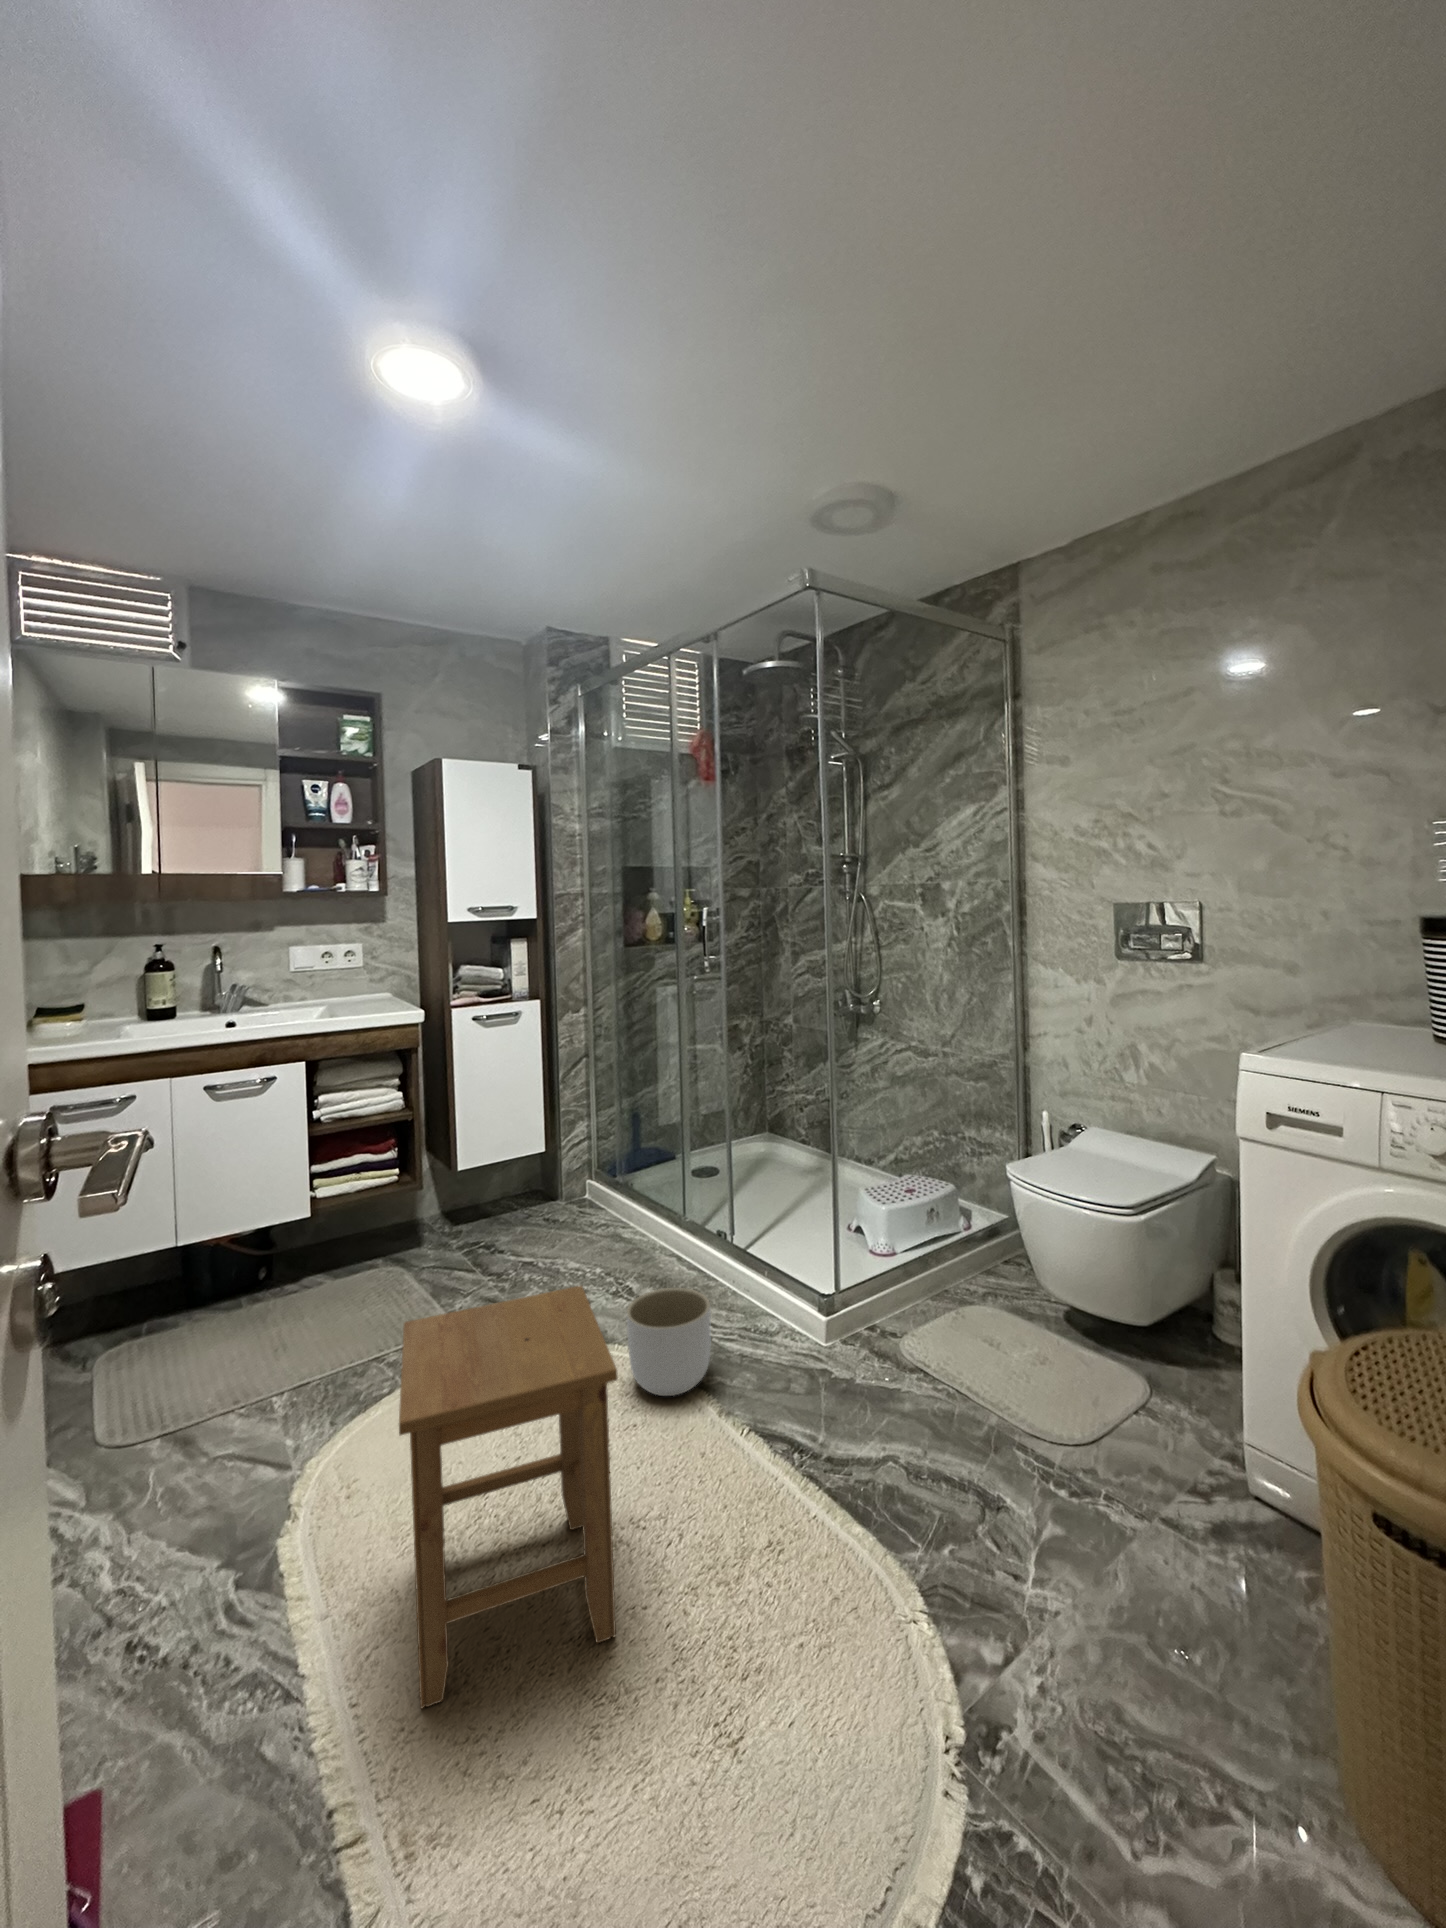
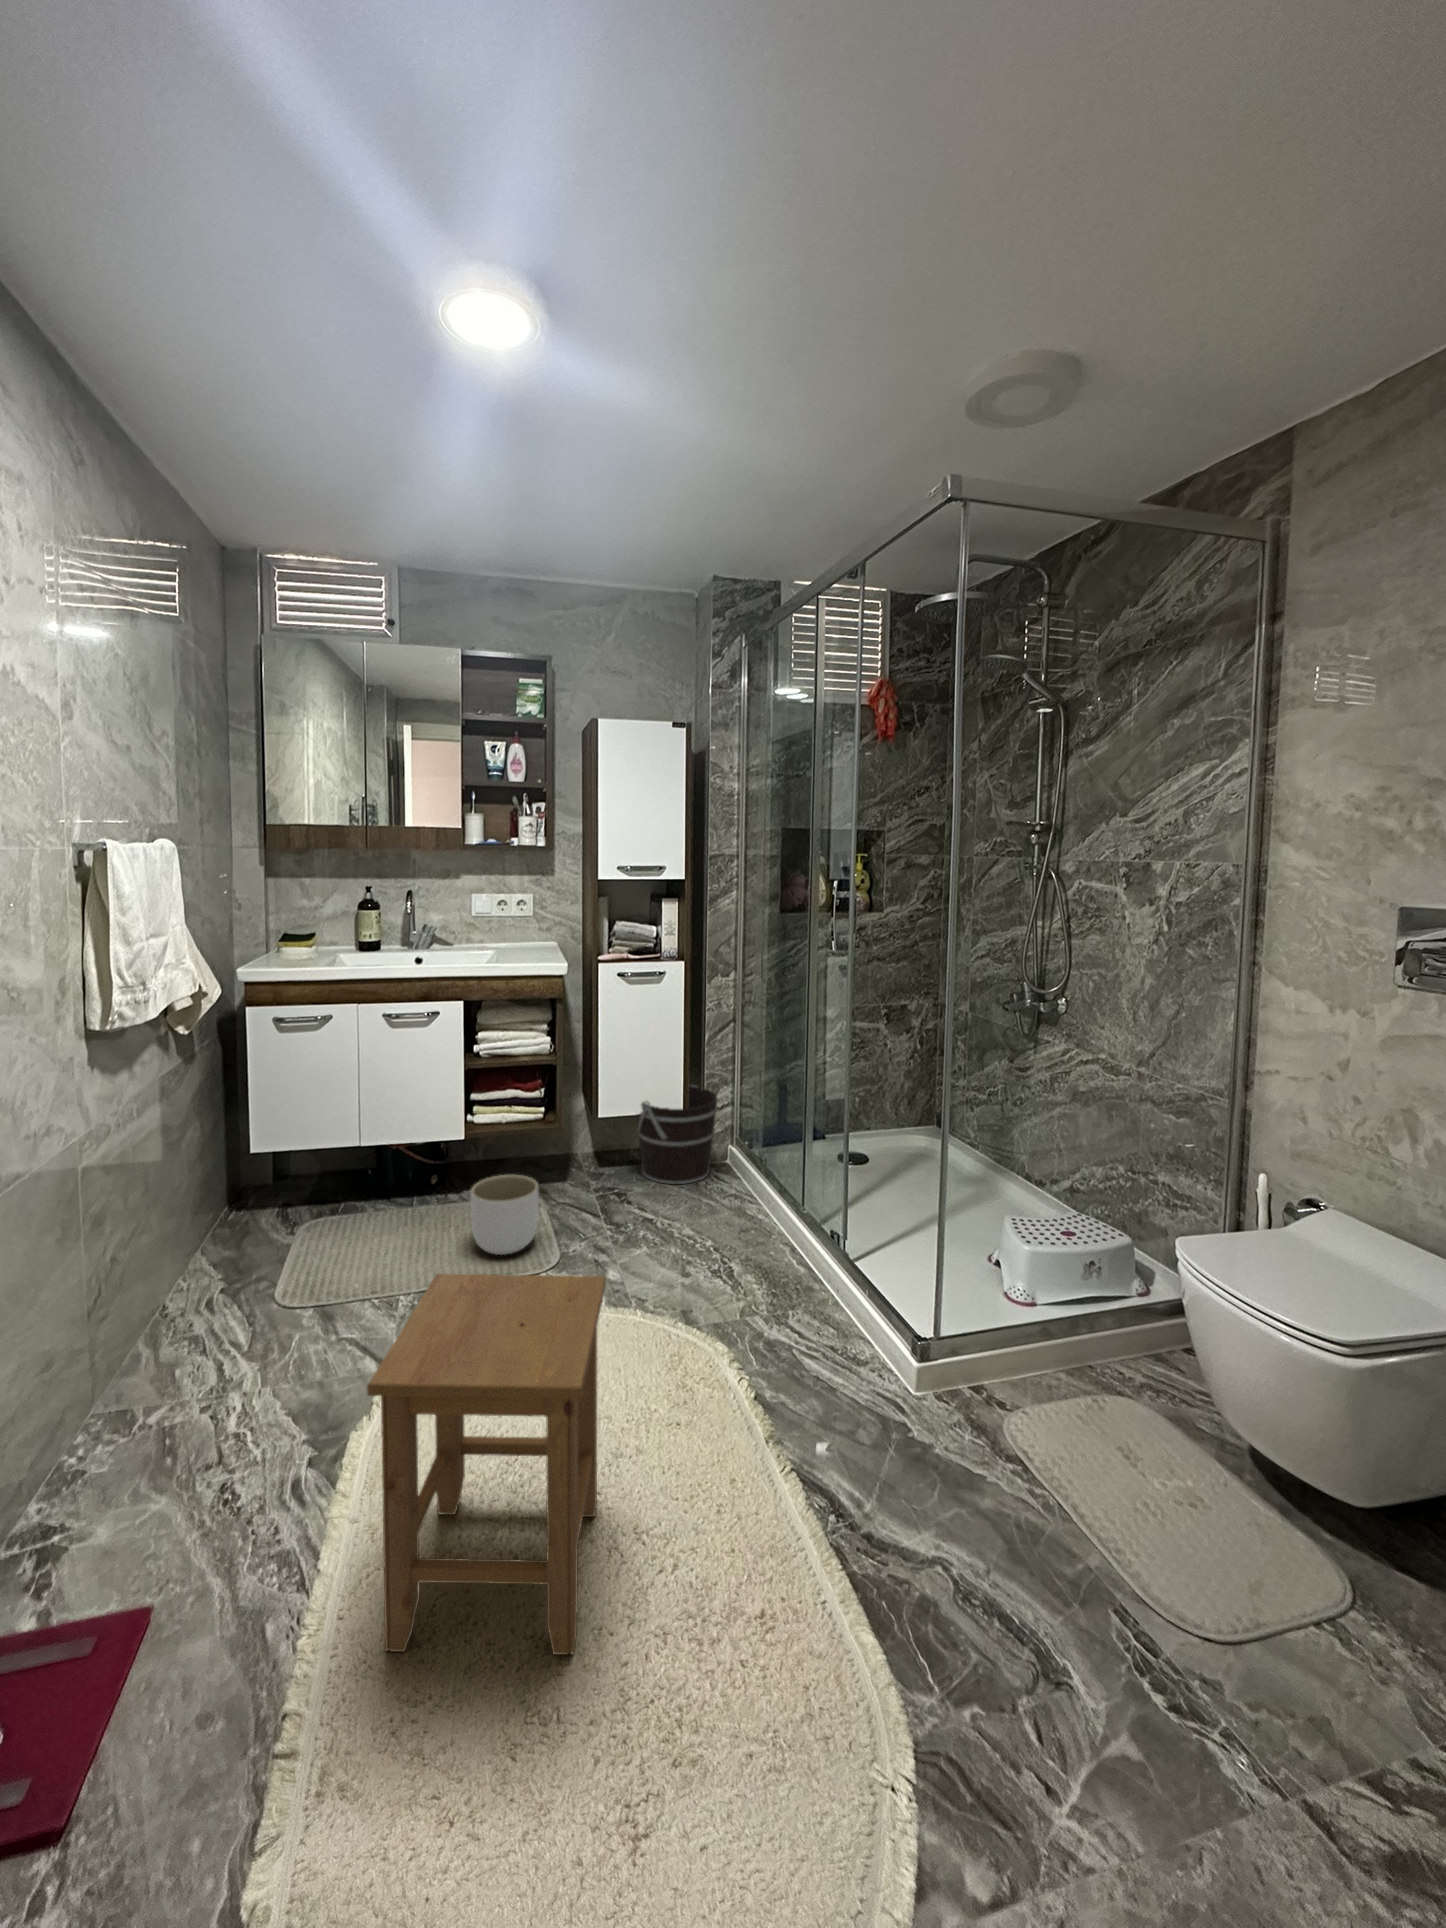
bucket: none [490,1122,578,1229] -> present [637,1085,718,1184]
planter: present [627,1288,711,1396] -> present [471,1175,538,1255]

